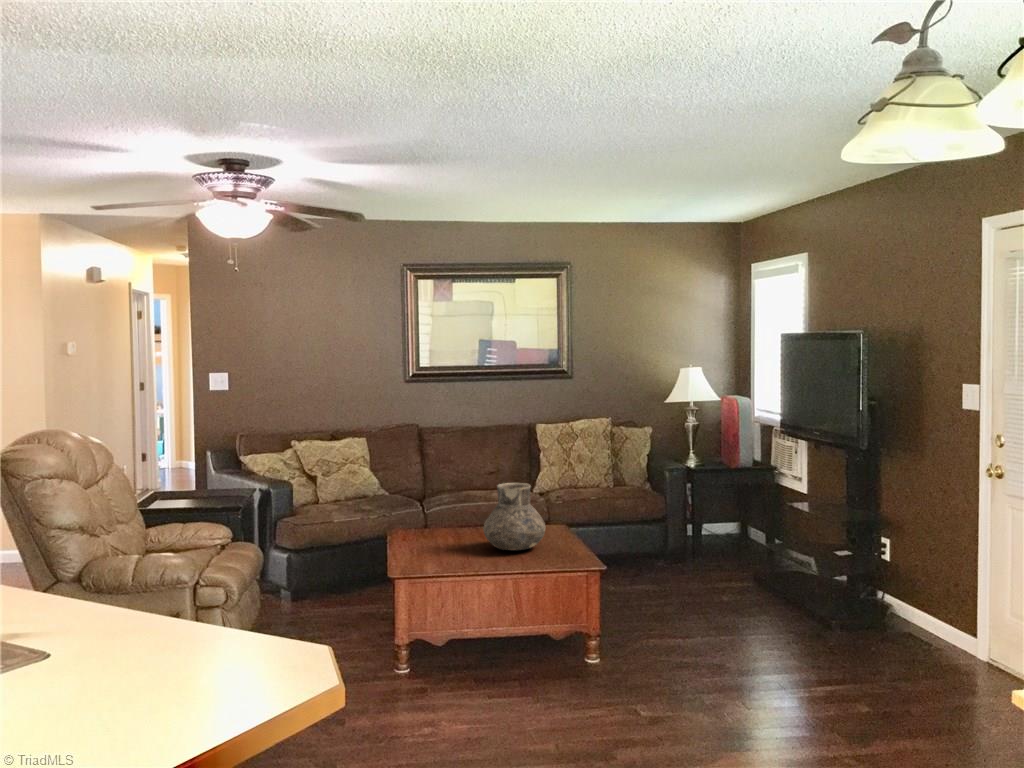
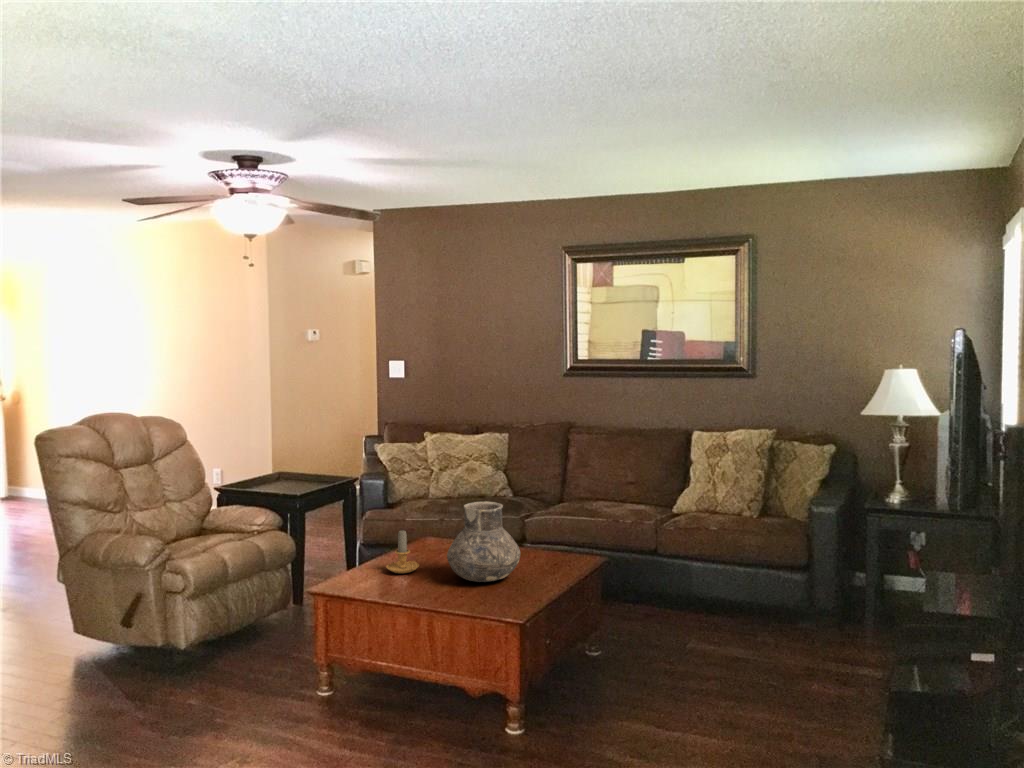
candle: none [422,515,458,555] -> present [386,530,419,573]

